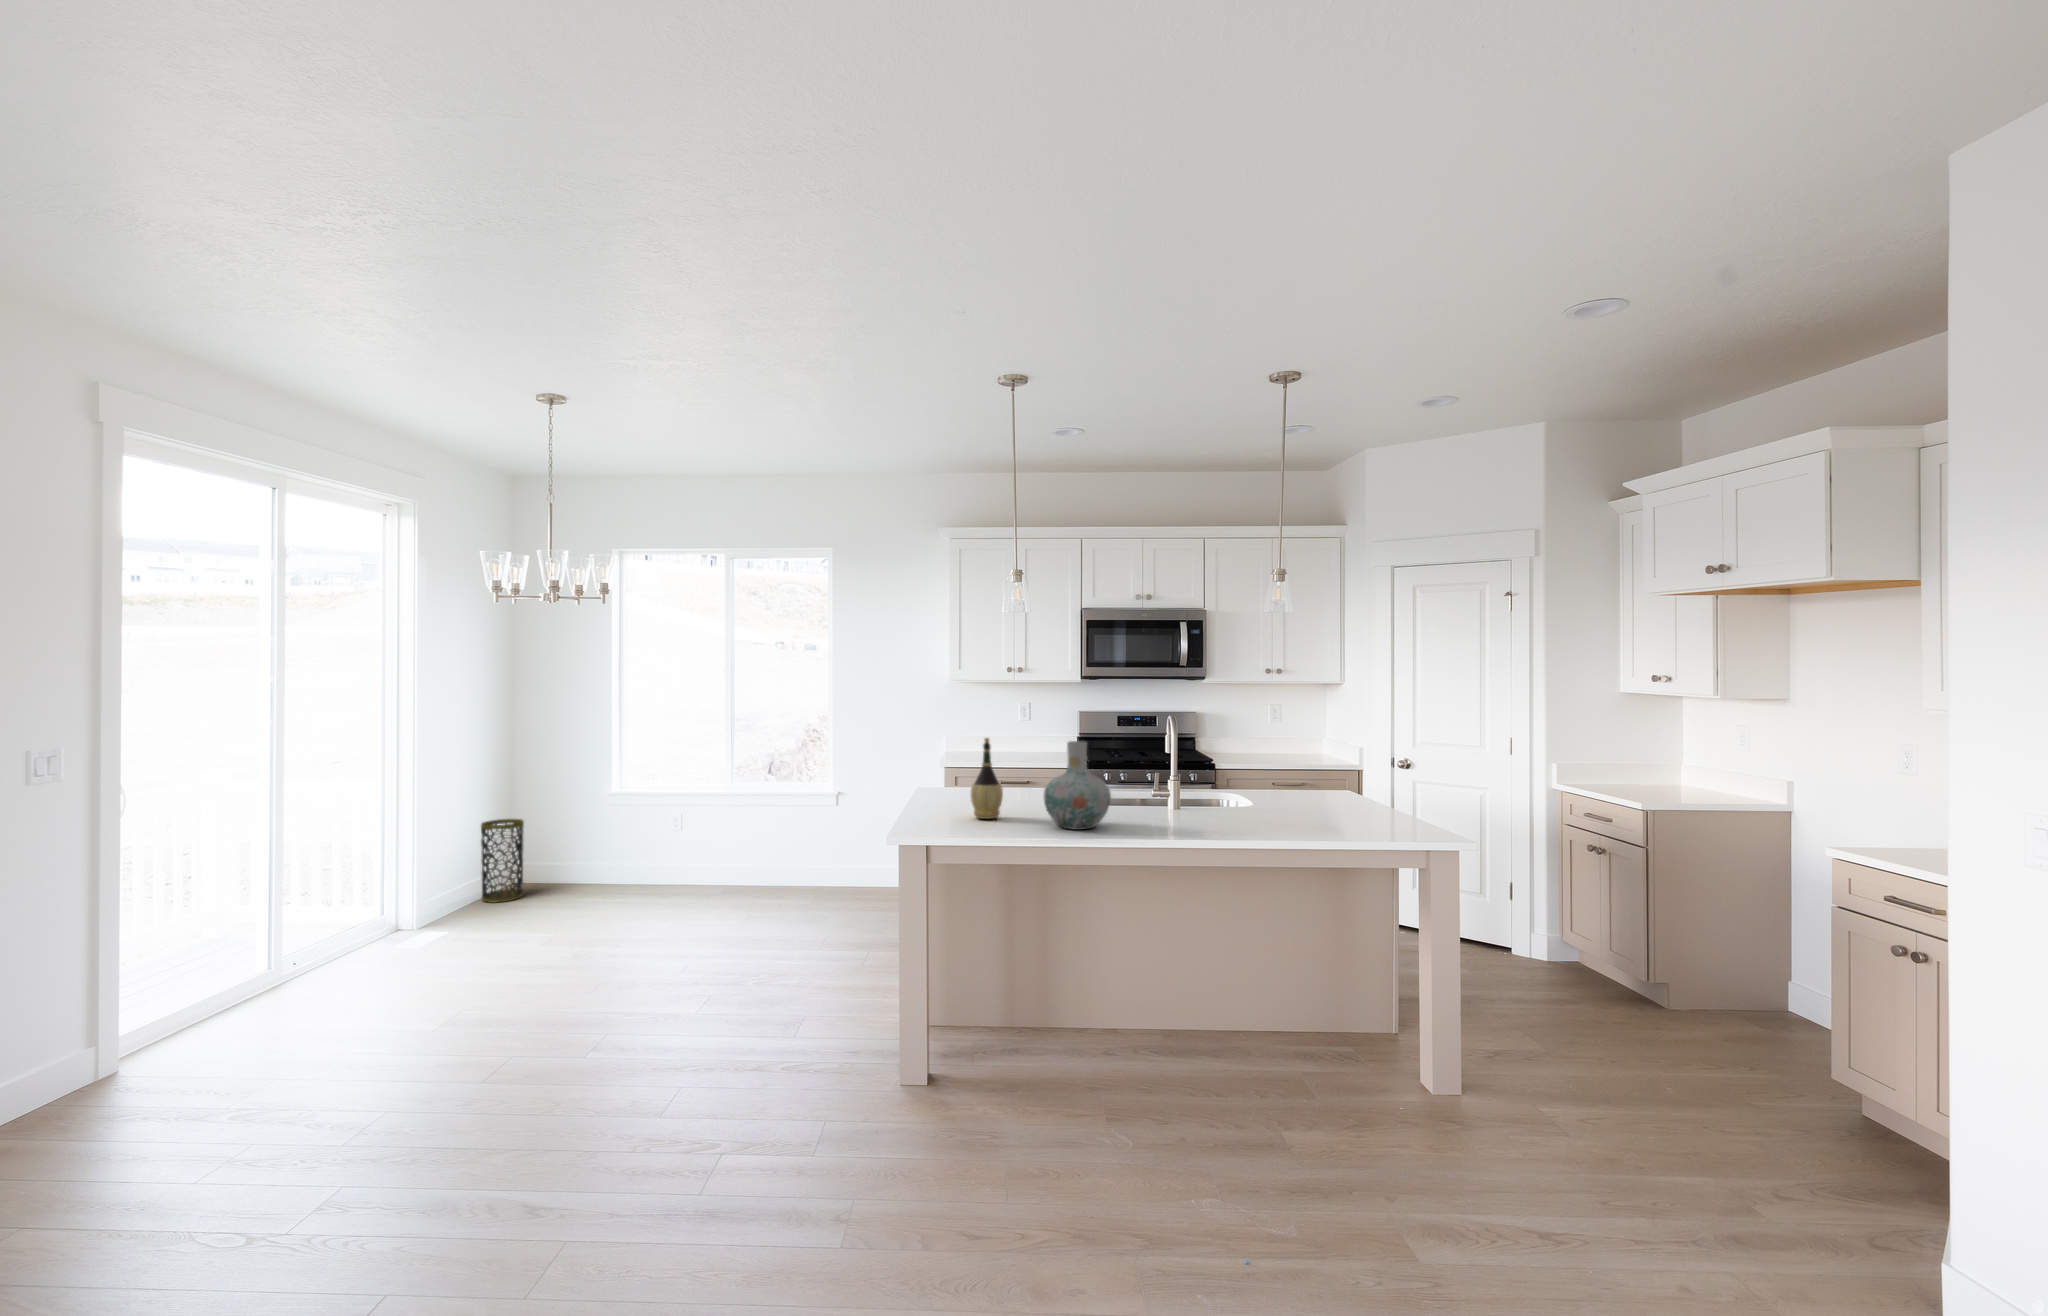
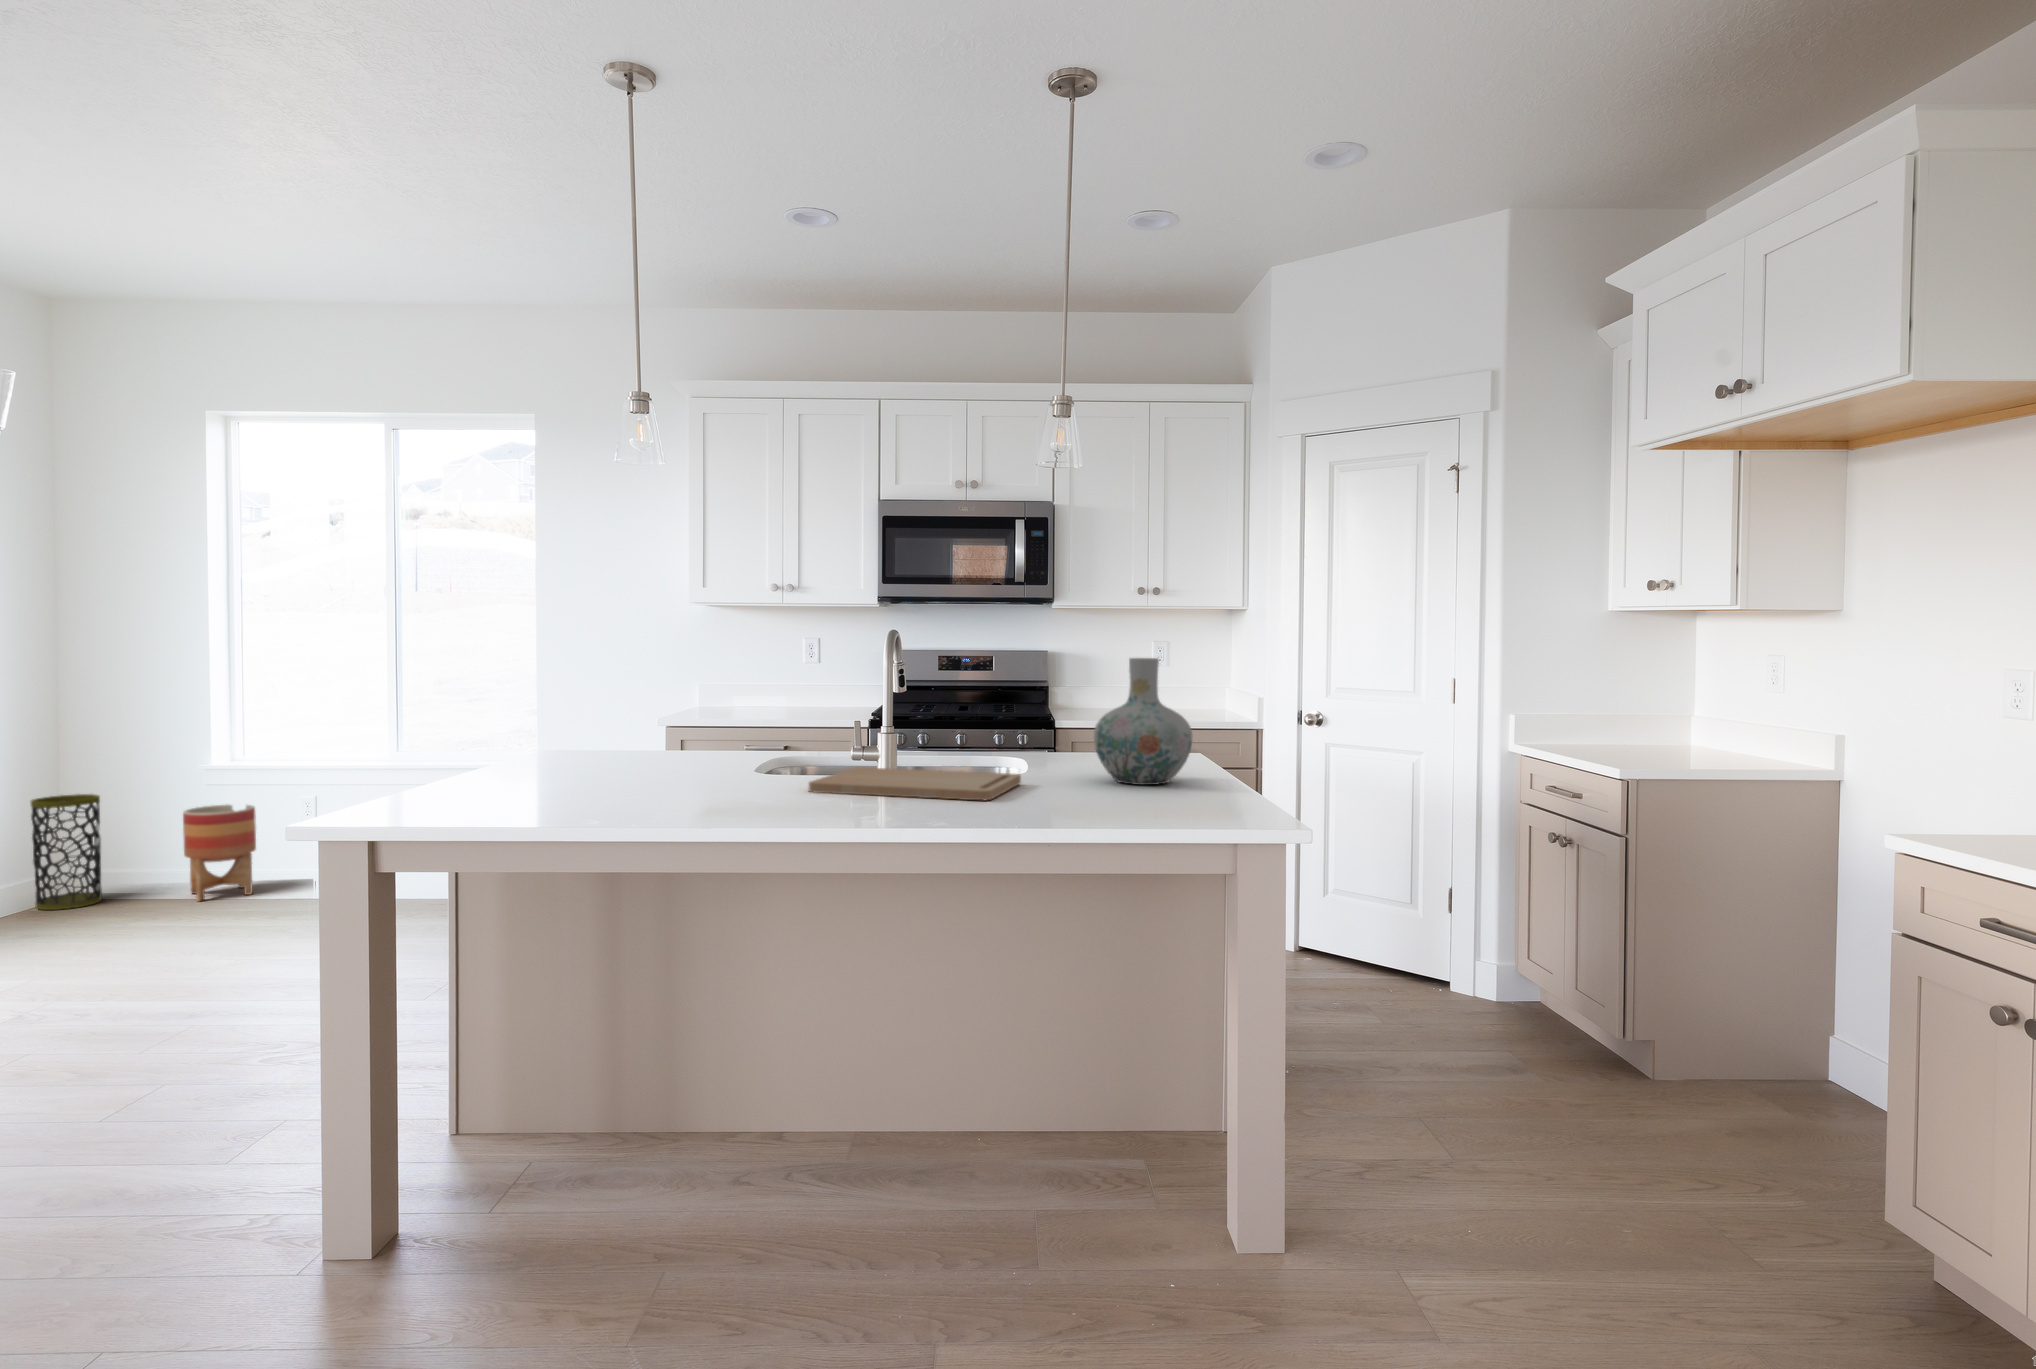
wine bottle: present [971,738,1003,819] -> none [532,649,588,778]
vase: present [1044,741,1111,830] -> present [1094,658,1192,785]
cutting board: none [1155,809,1277,833] -> present [809,767,1021,800]
planter: none [580,825,626,895] -> present [183,804,256,901]

